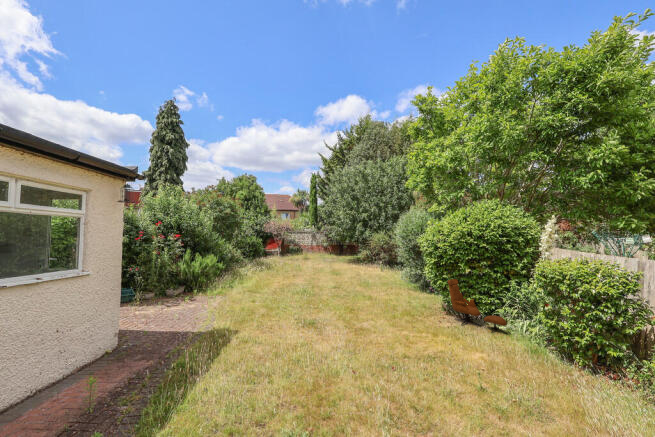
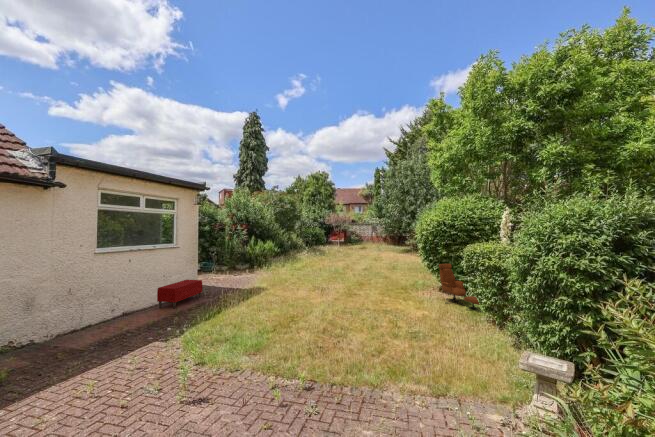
bench: none [37,328,132,399] -> present [157,280,202,309]

